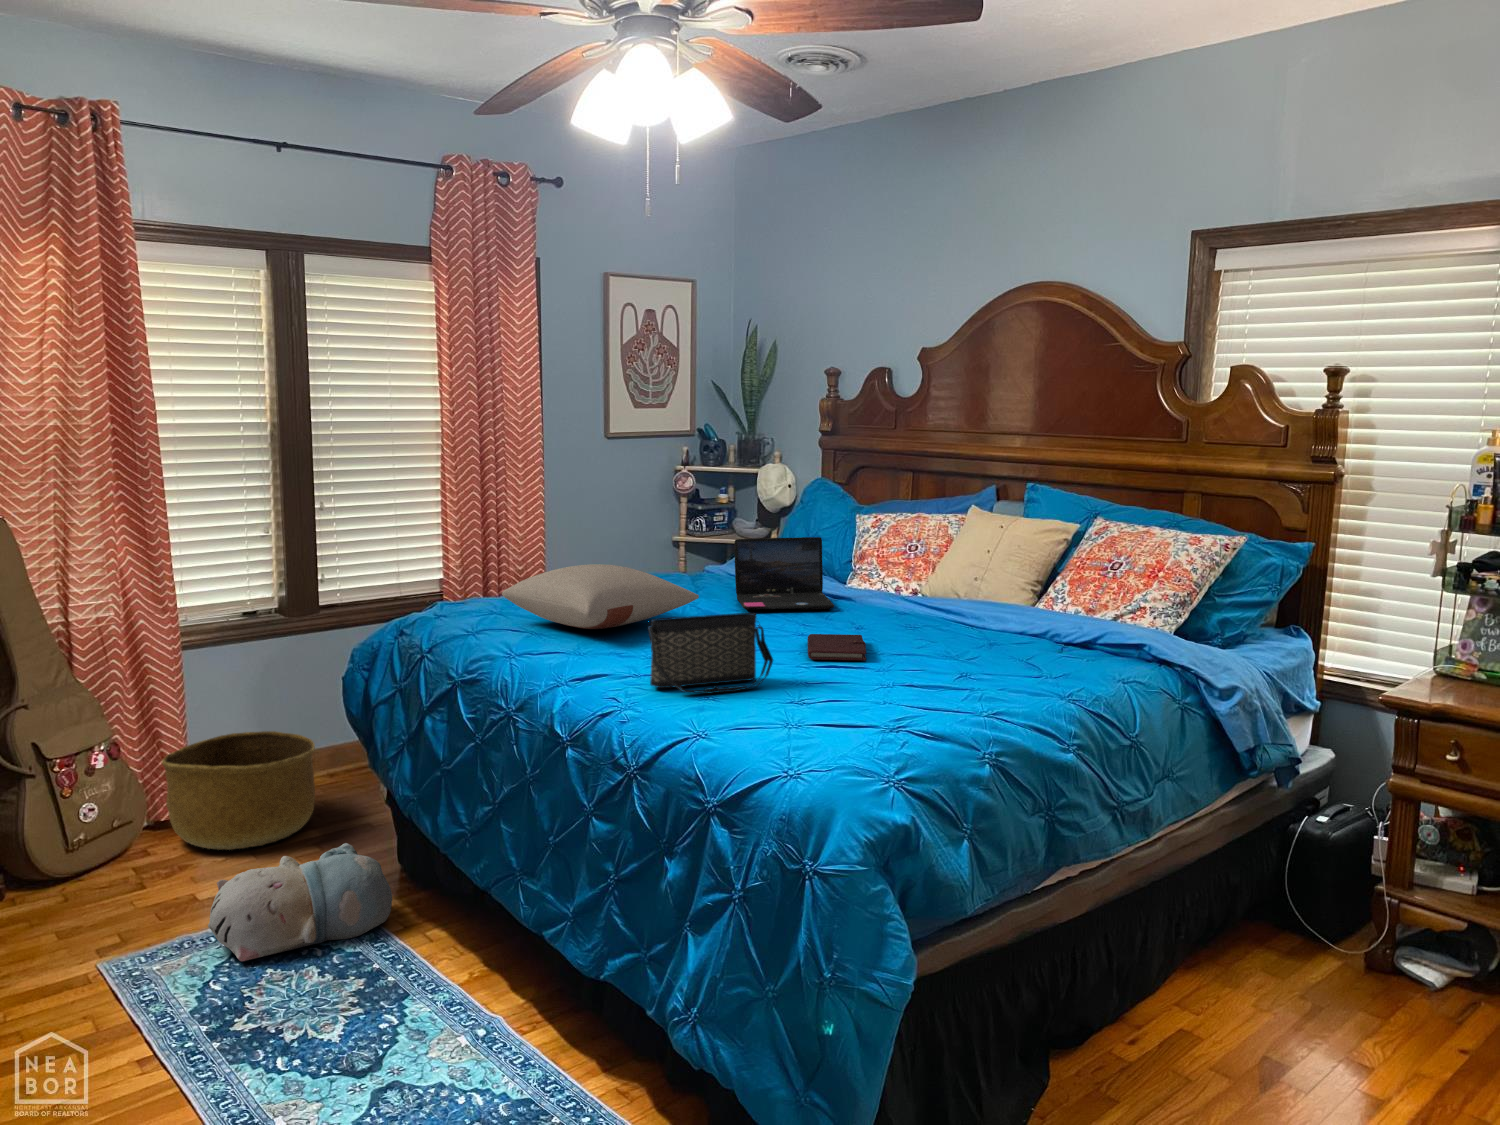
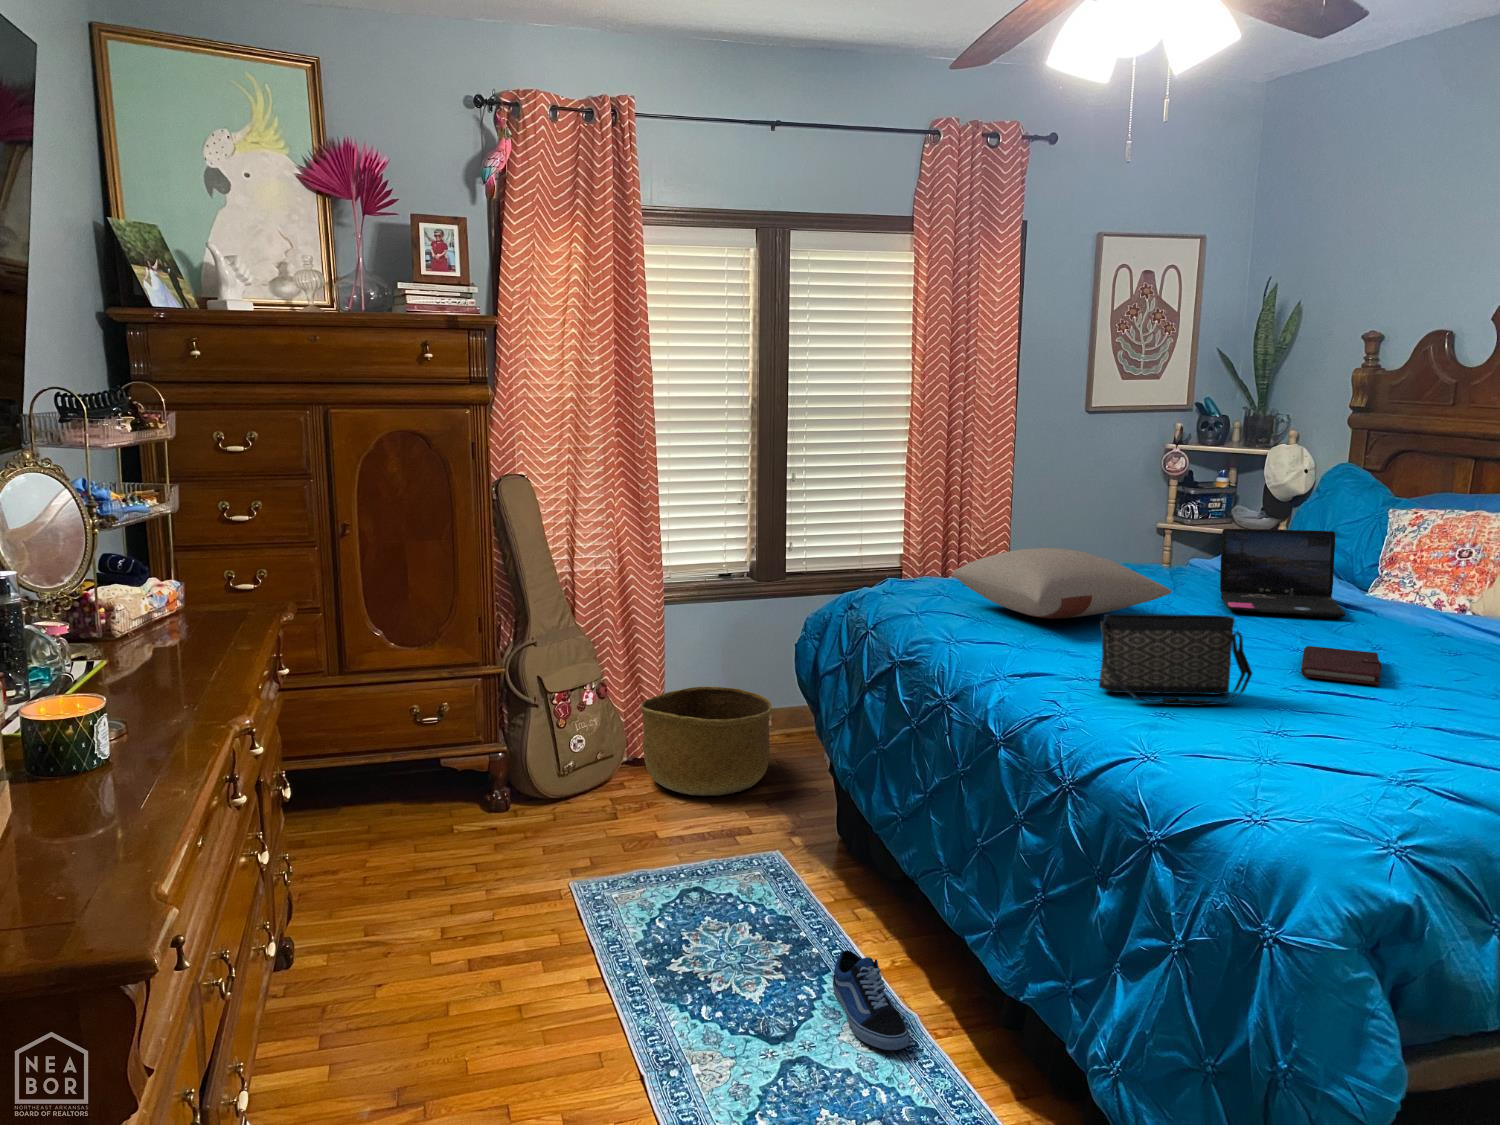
plush toy: present [208,843,392,961] -> none [660,807,825,904]
shoe: none [415,970,498,1055] -> present [833,950,909,1050]

